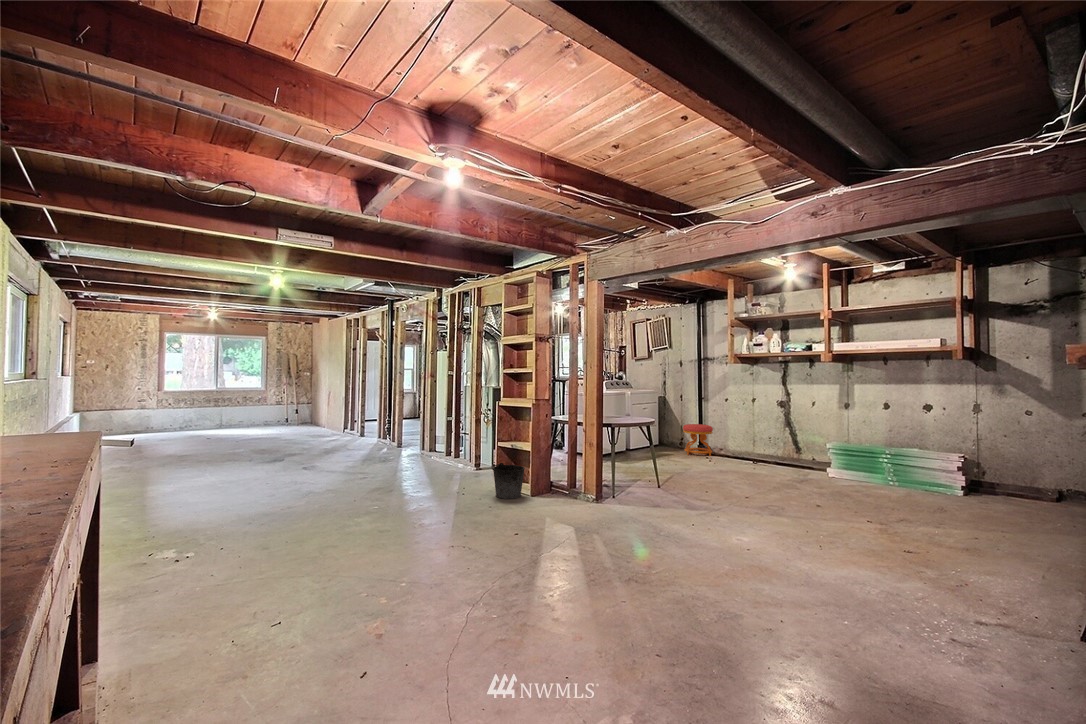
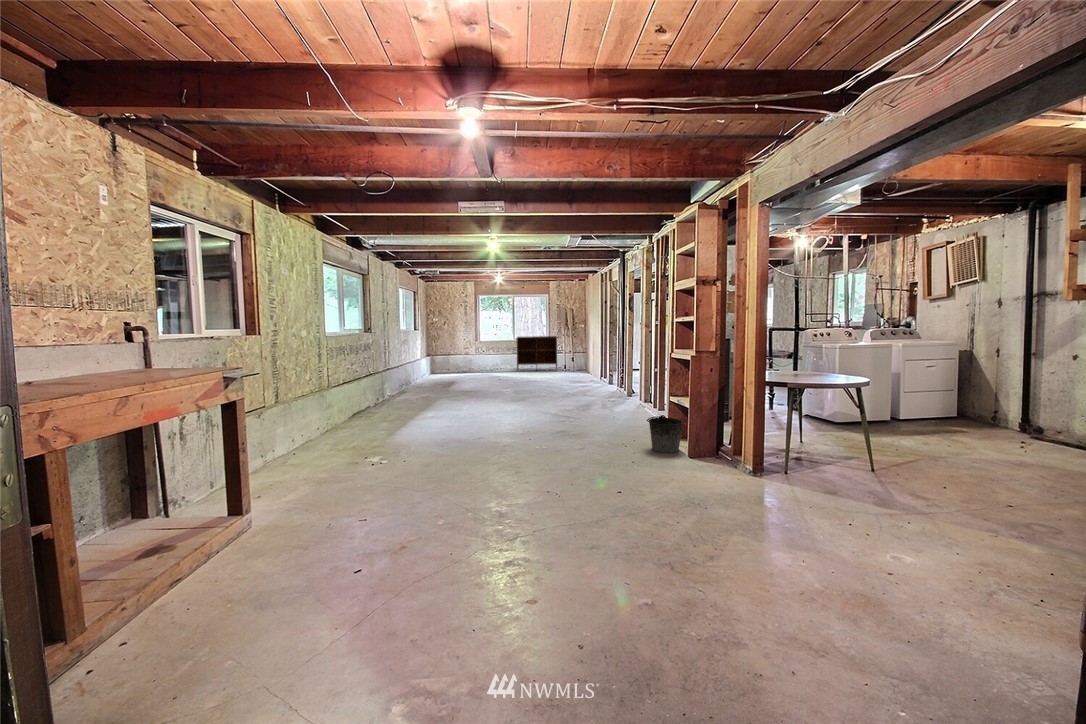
shelving unit: none [215,386,277,433] -> present [517,336,557,371]
stool: present [683,424,713,456] -> none [986,391,1046,441]

